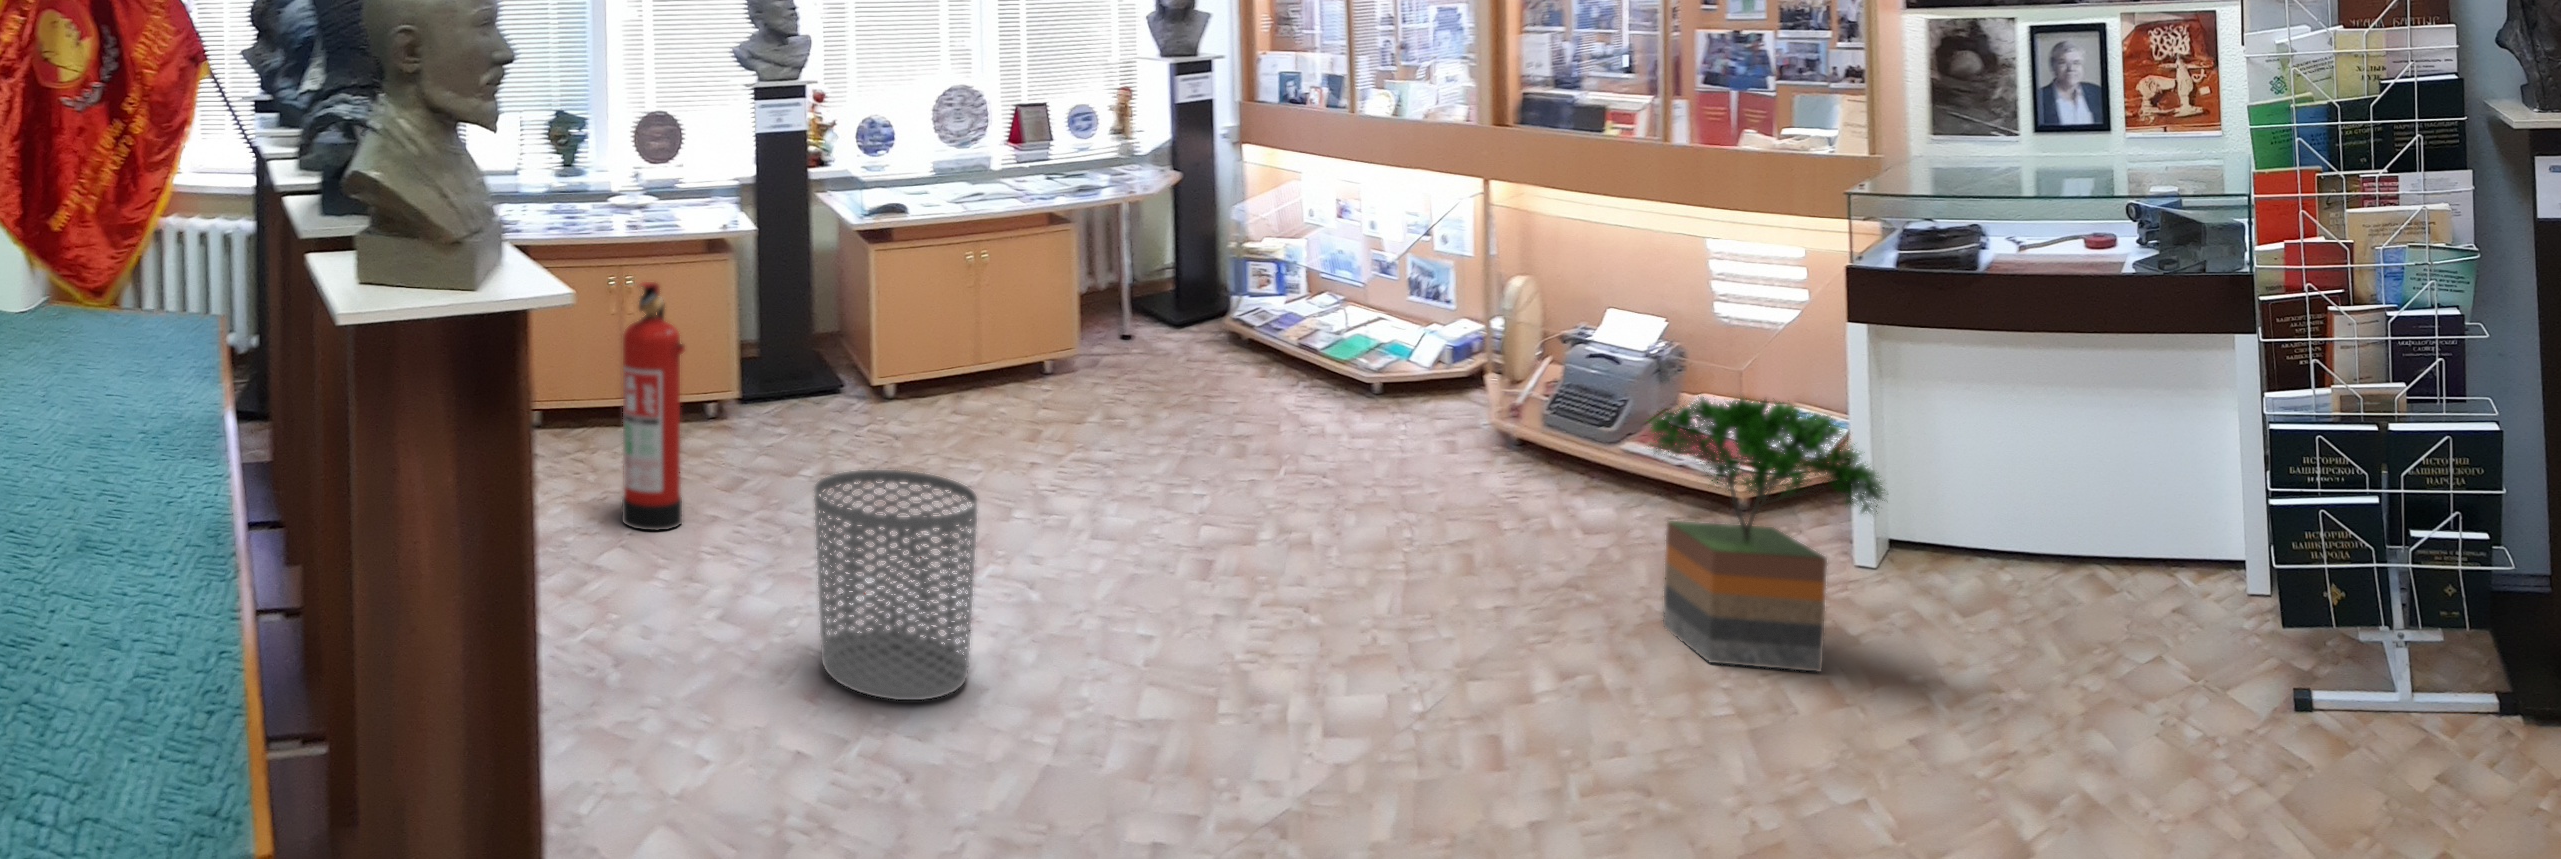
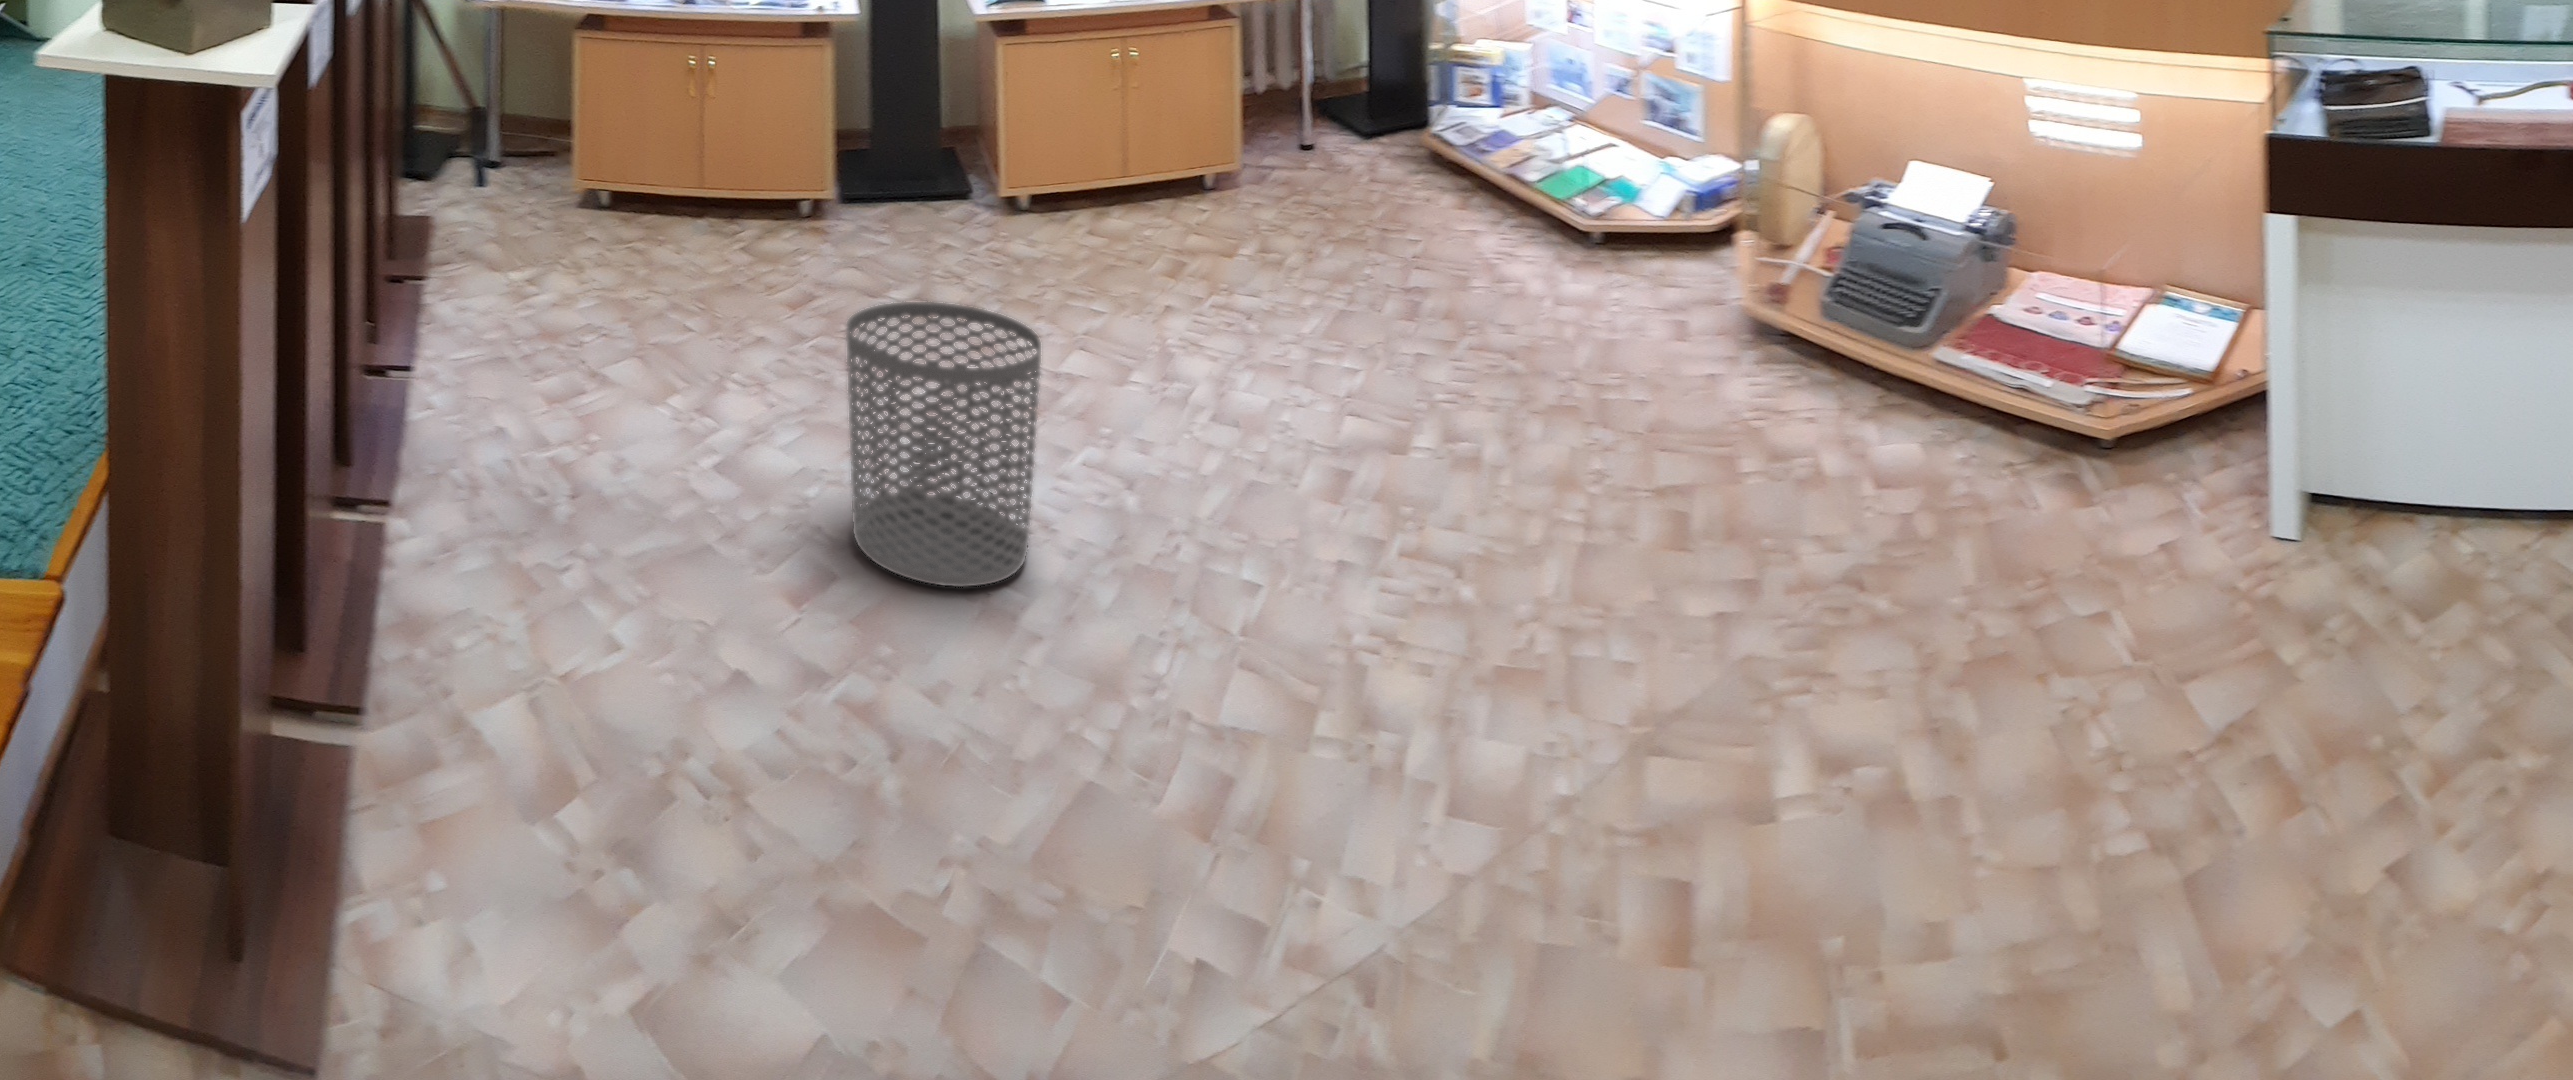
fire extinguisher: present [622,282,685,531] -> none [666,66,740,350]
potted tree: present [1647,393,1885,671] -> none [1924,257,2276,633]

